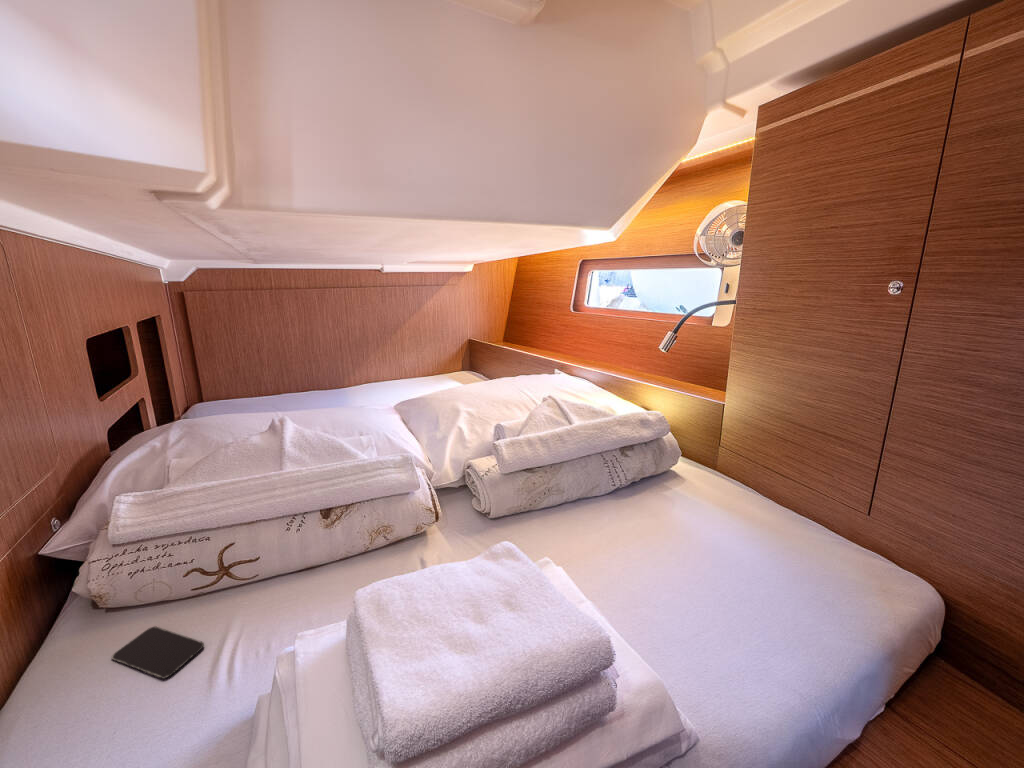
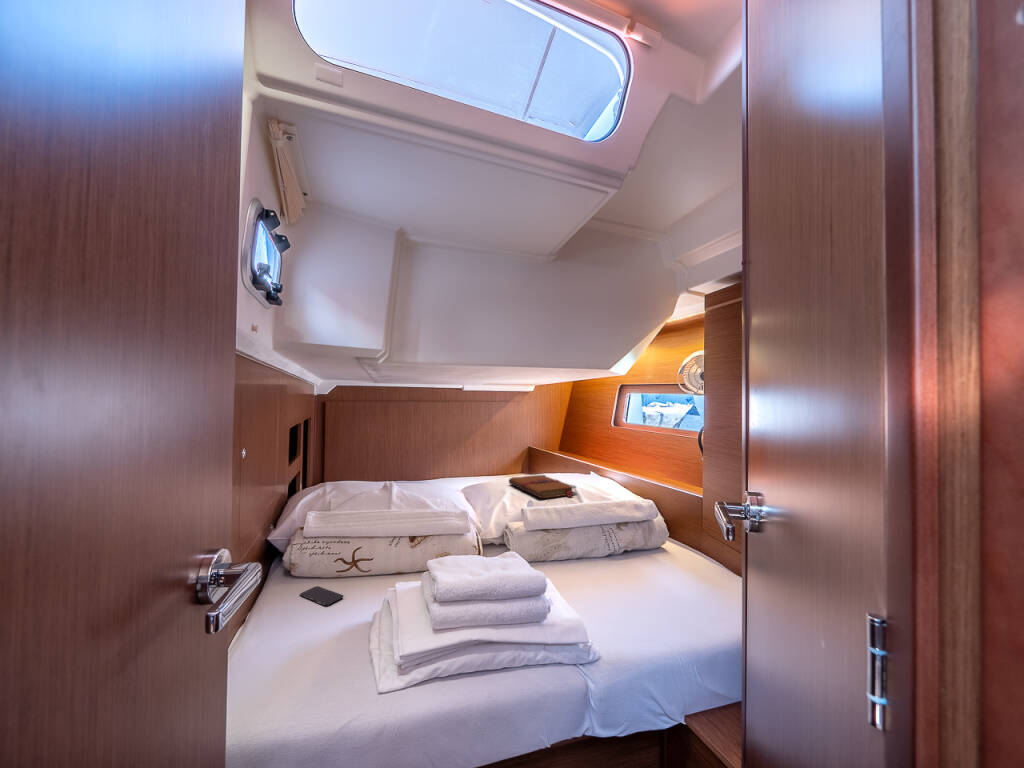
book: none [462,381,557,419] -> present [509,475,576,498]

